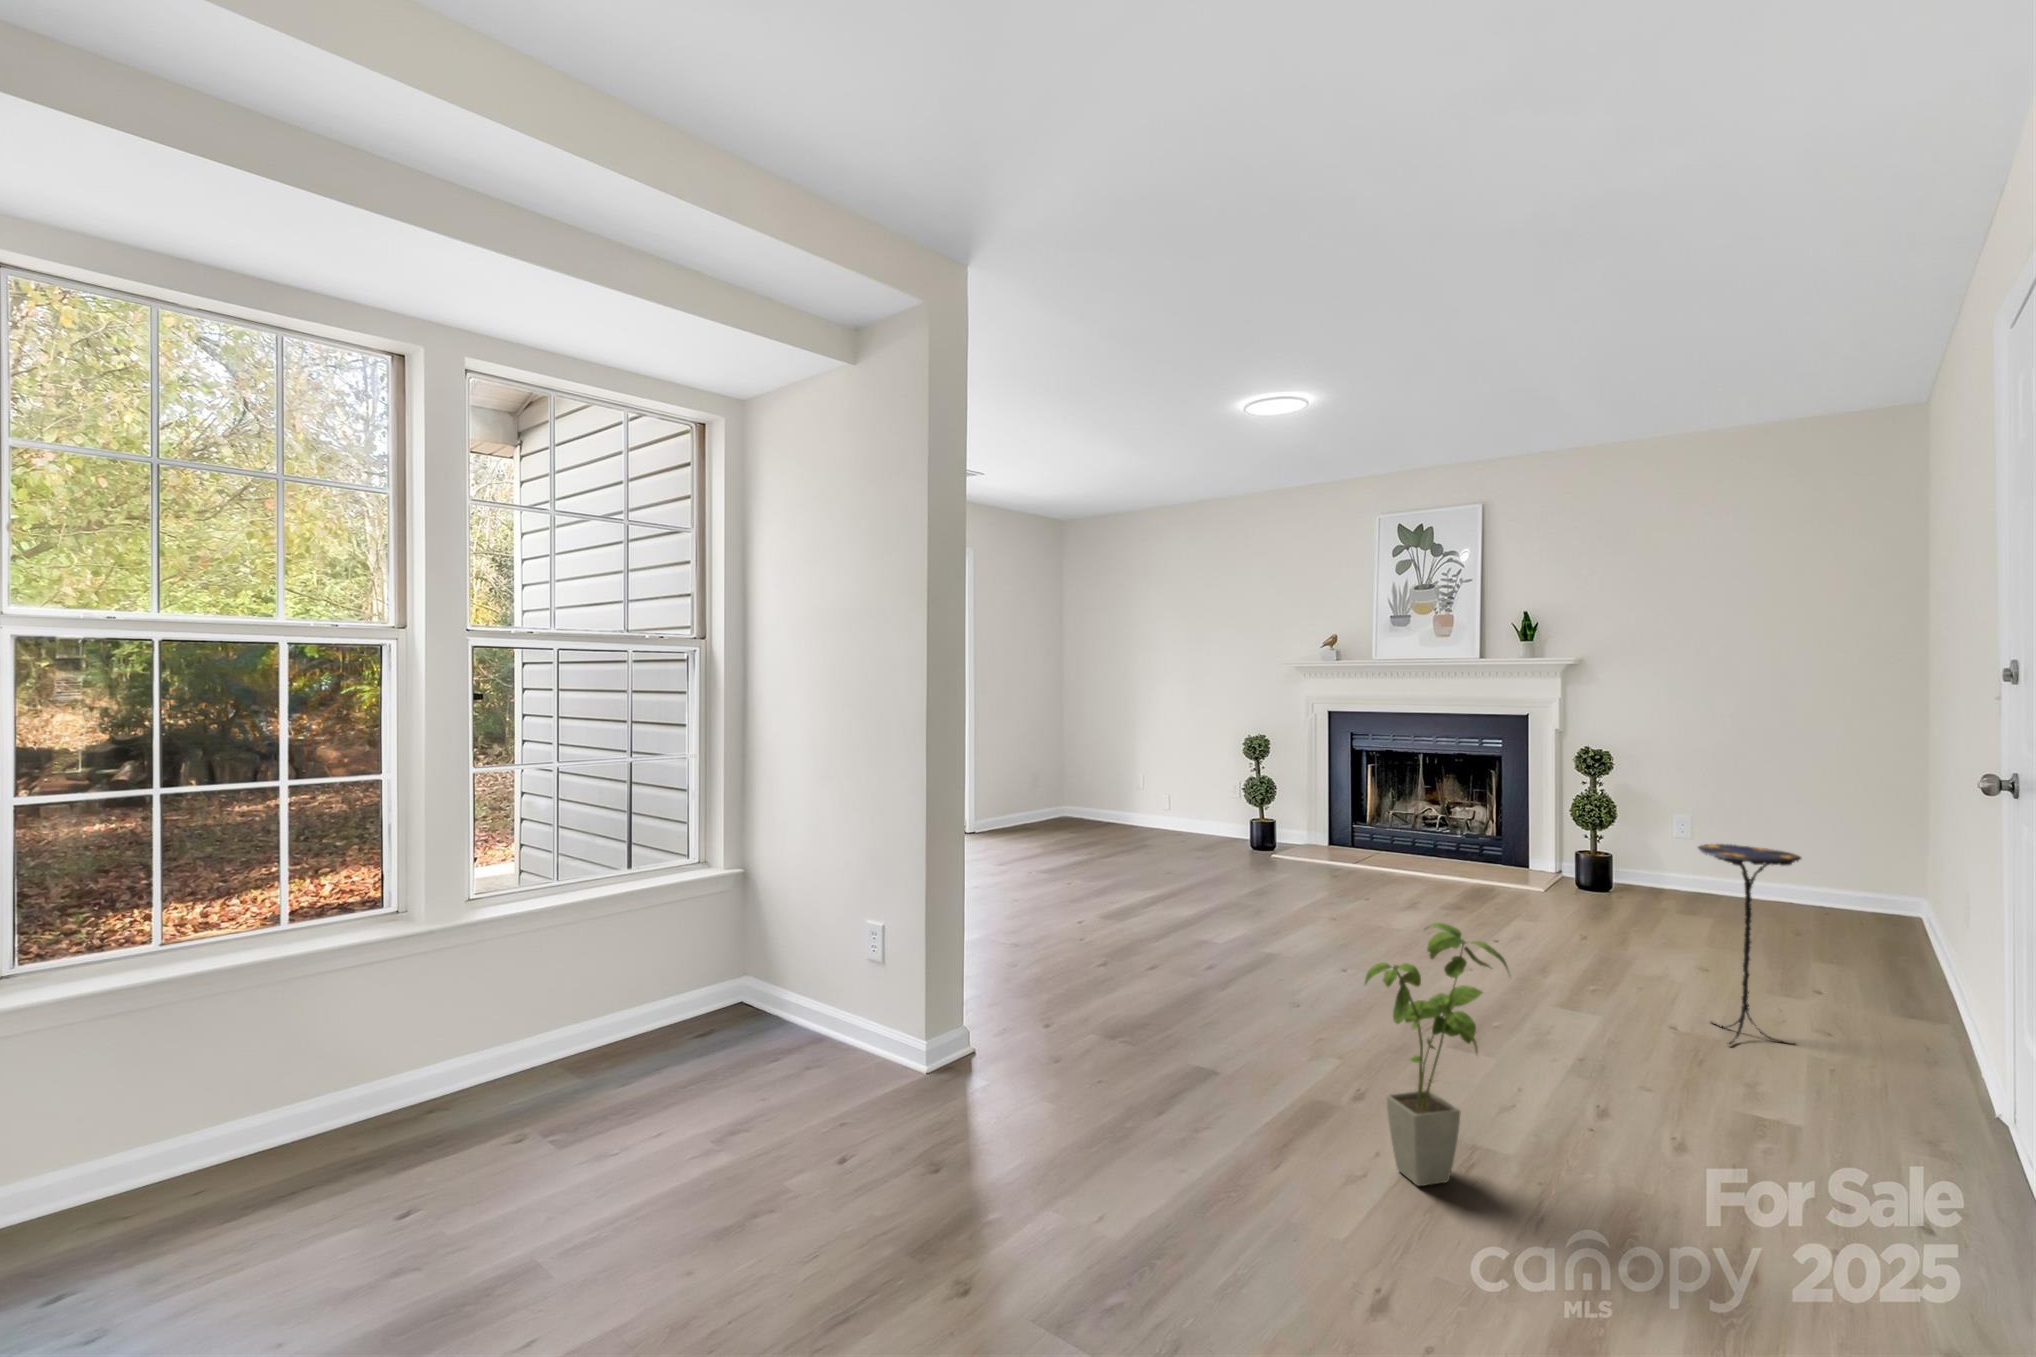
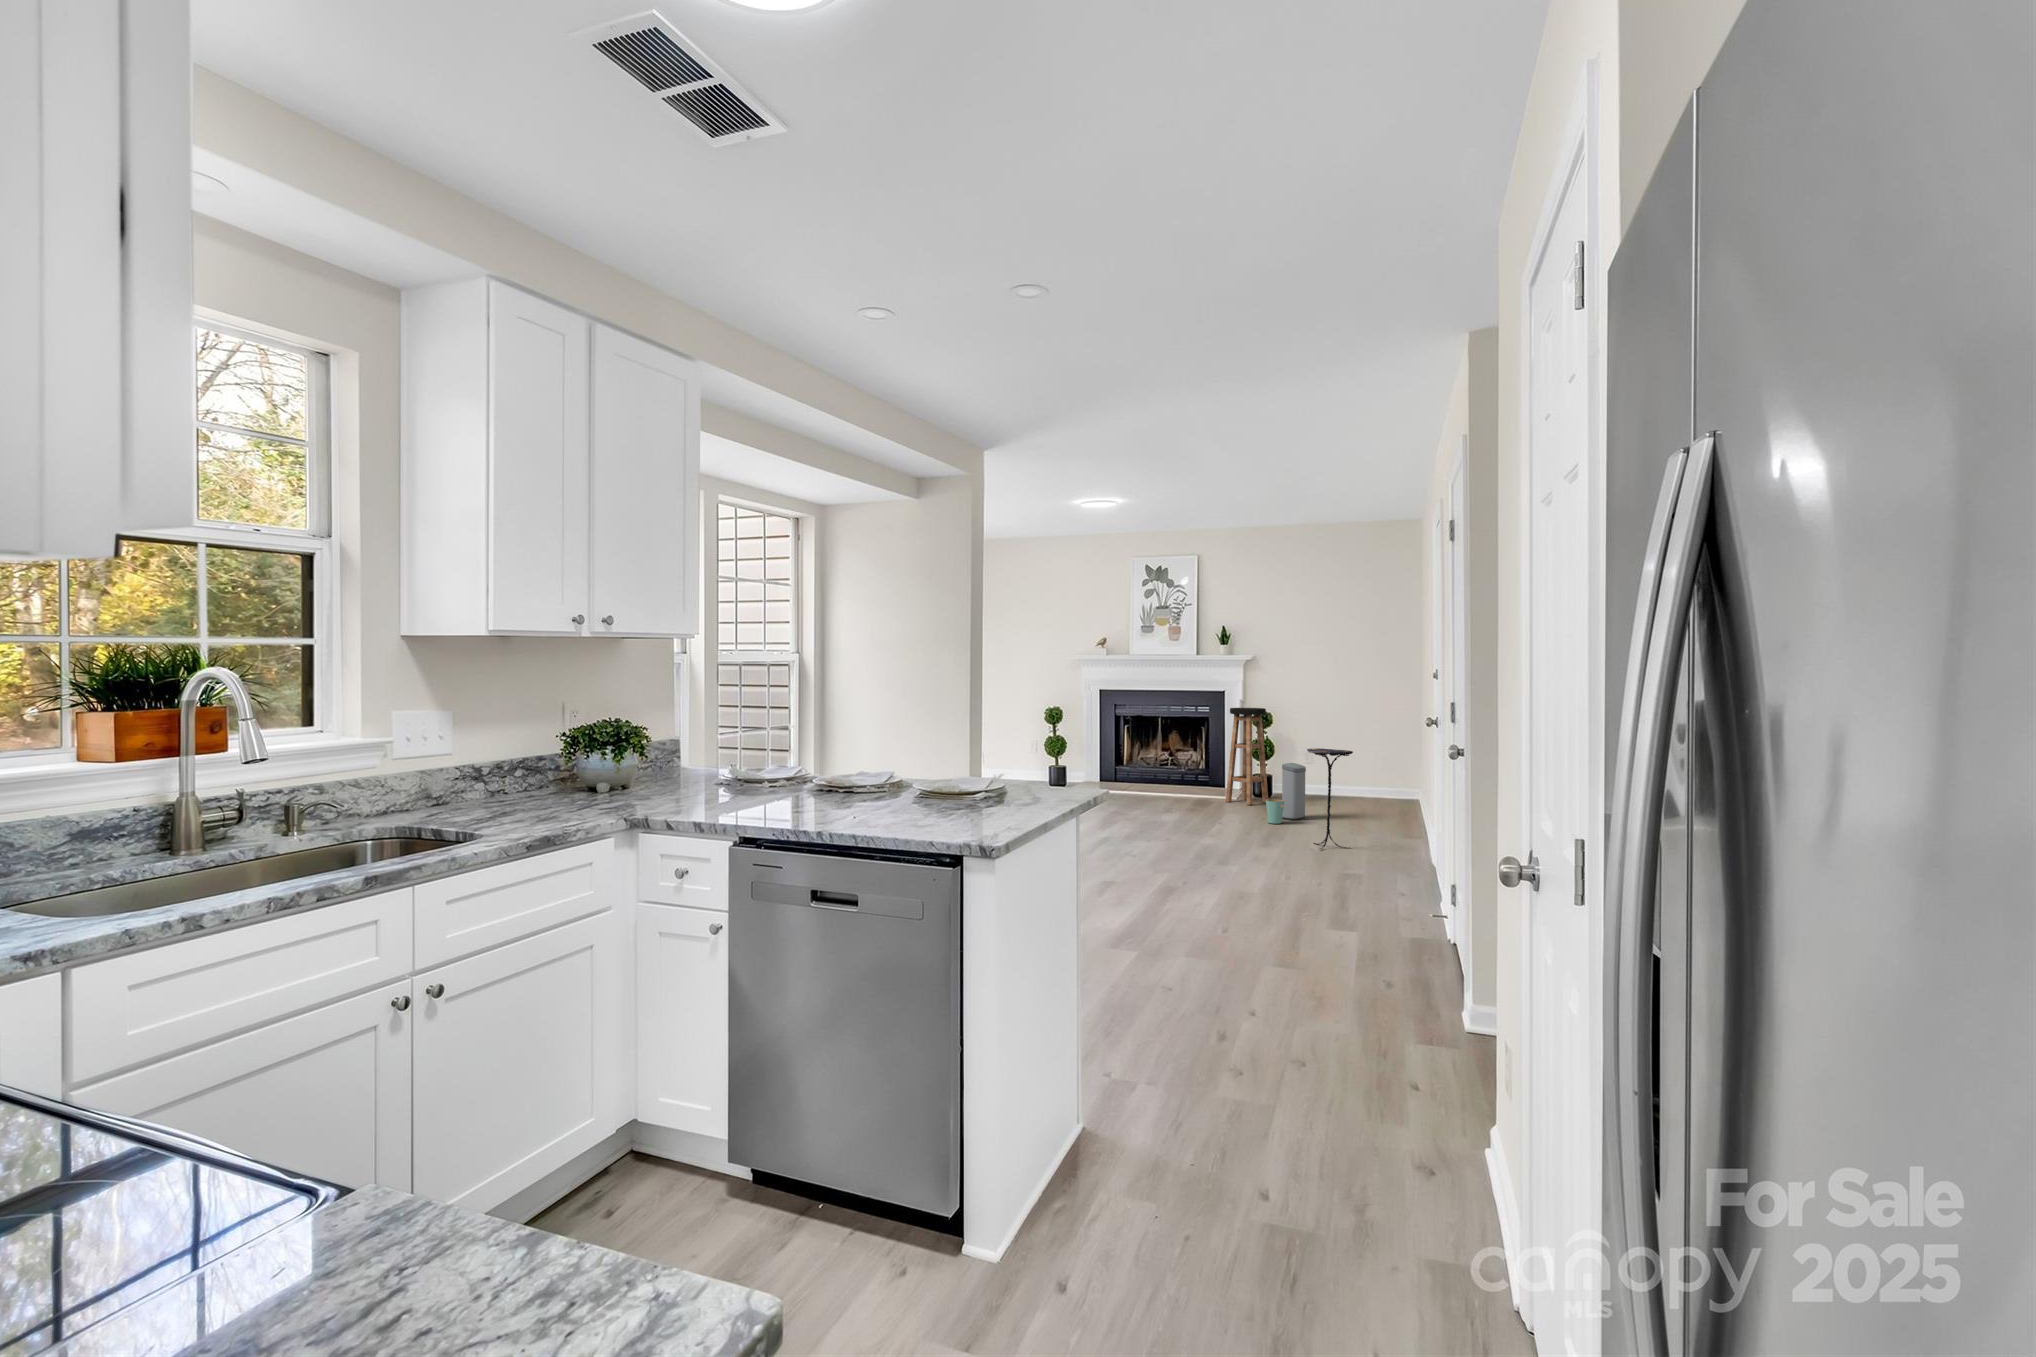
bar stool: none [1530,745,1607,908] -> present [1226,708,1268,805]
trash can: none [1606,848,1682,960] -> present [1266,763,1306,824]
house plant: present [1365,923,1508,1186] -> none [1153,770,1219,895]

